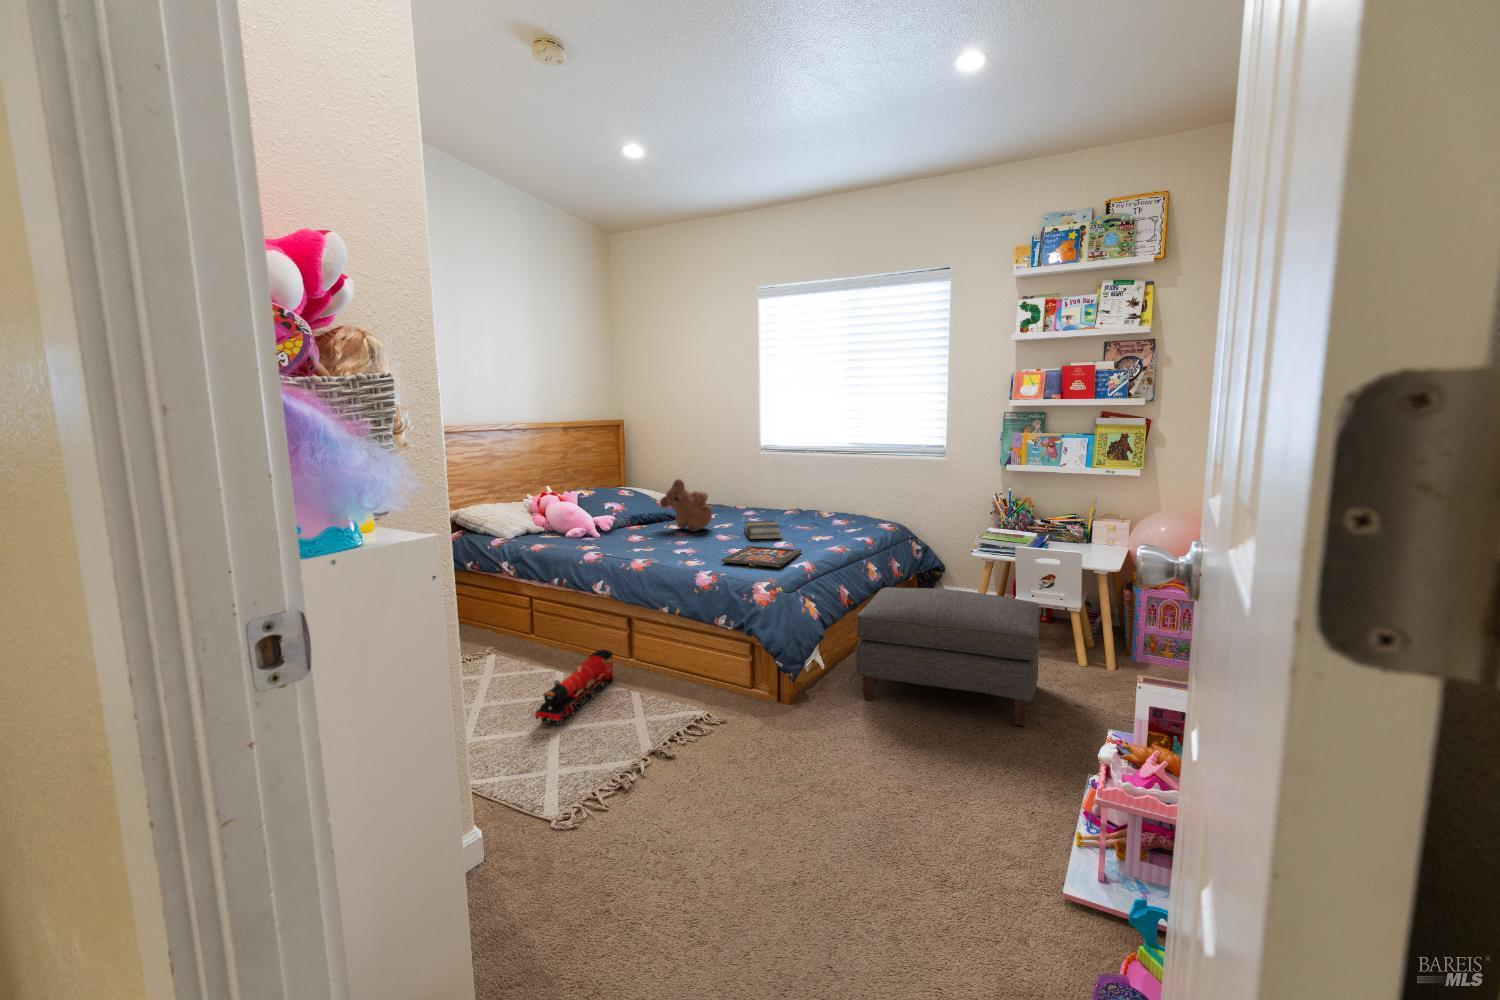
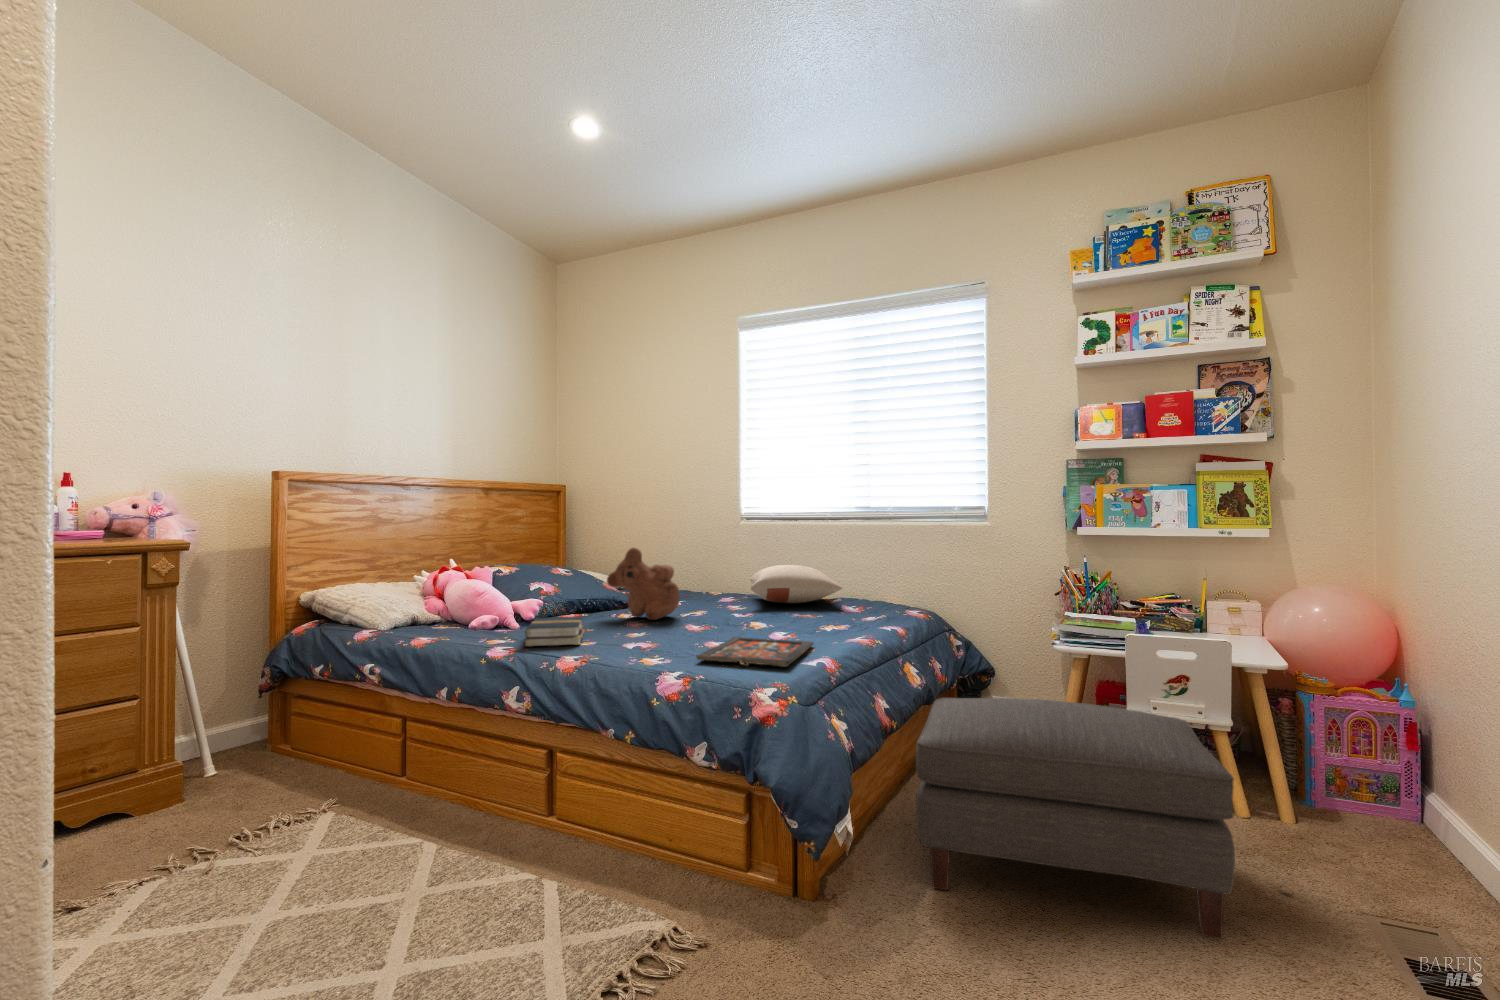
pillow: none [765,489,832,517] -> present [750,565,842,603]
hardback book: present [744,520,781,539] -> present [524,617,583,647]
toy train: present [535,649,613,725] -> none [360,805,519,961]

